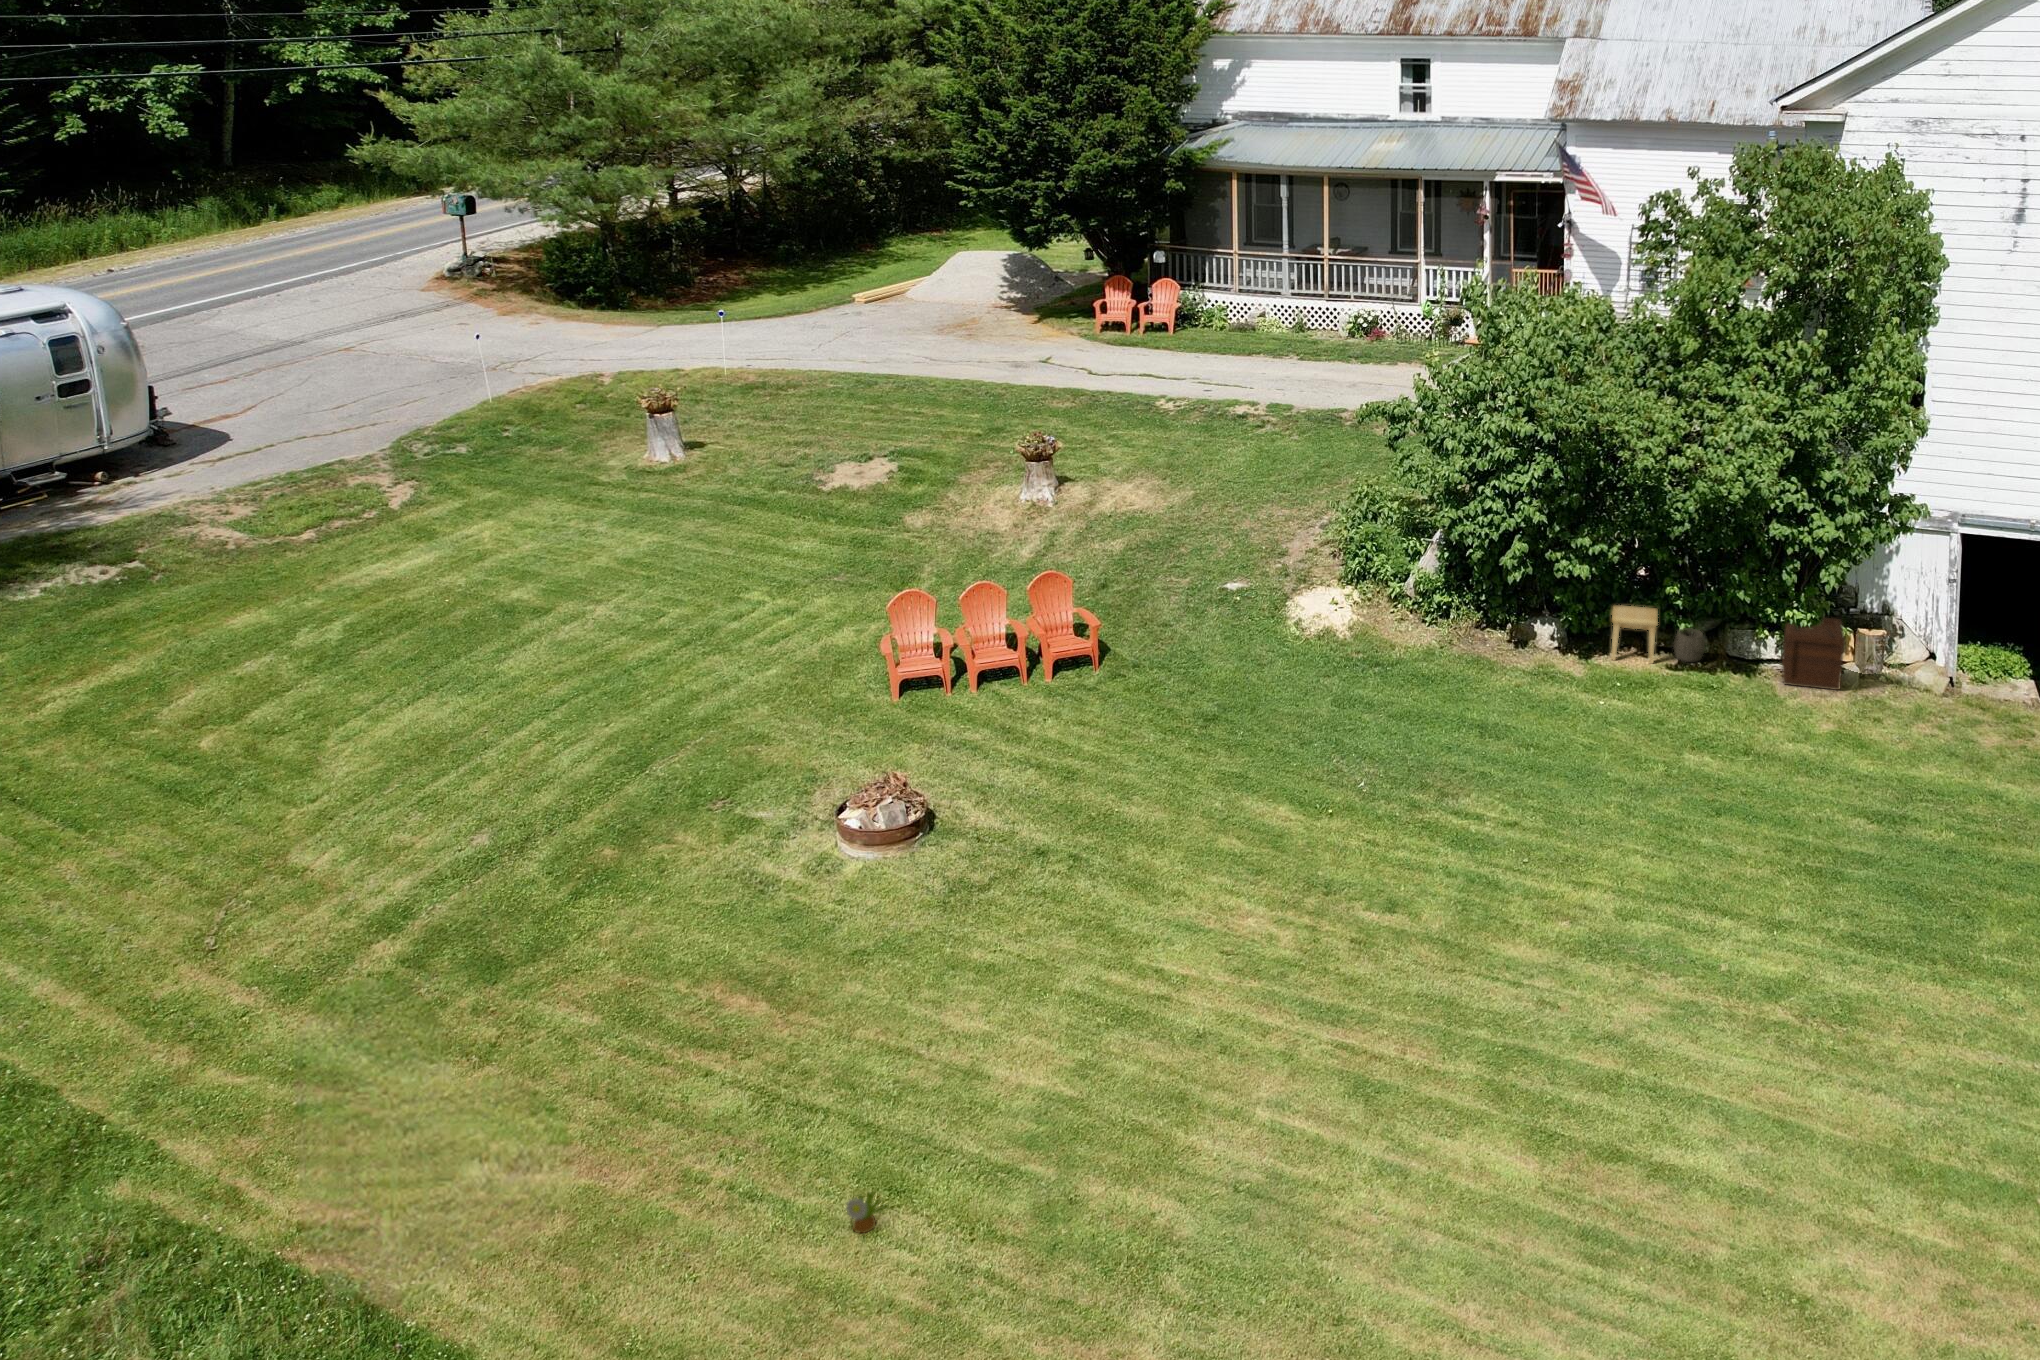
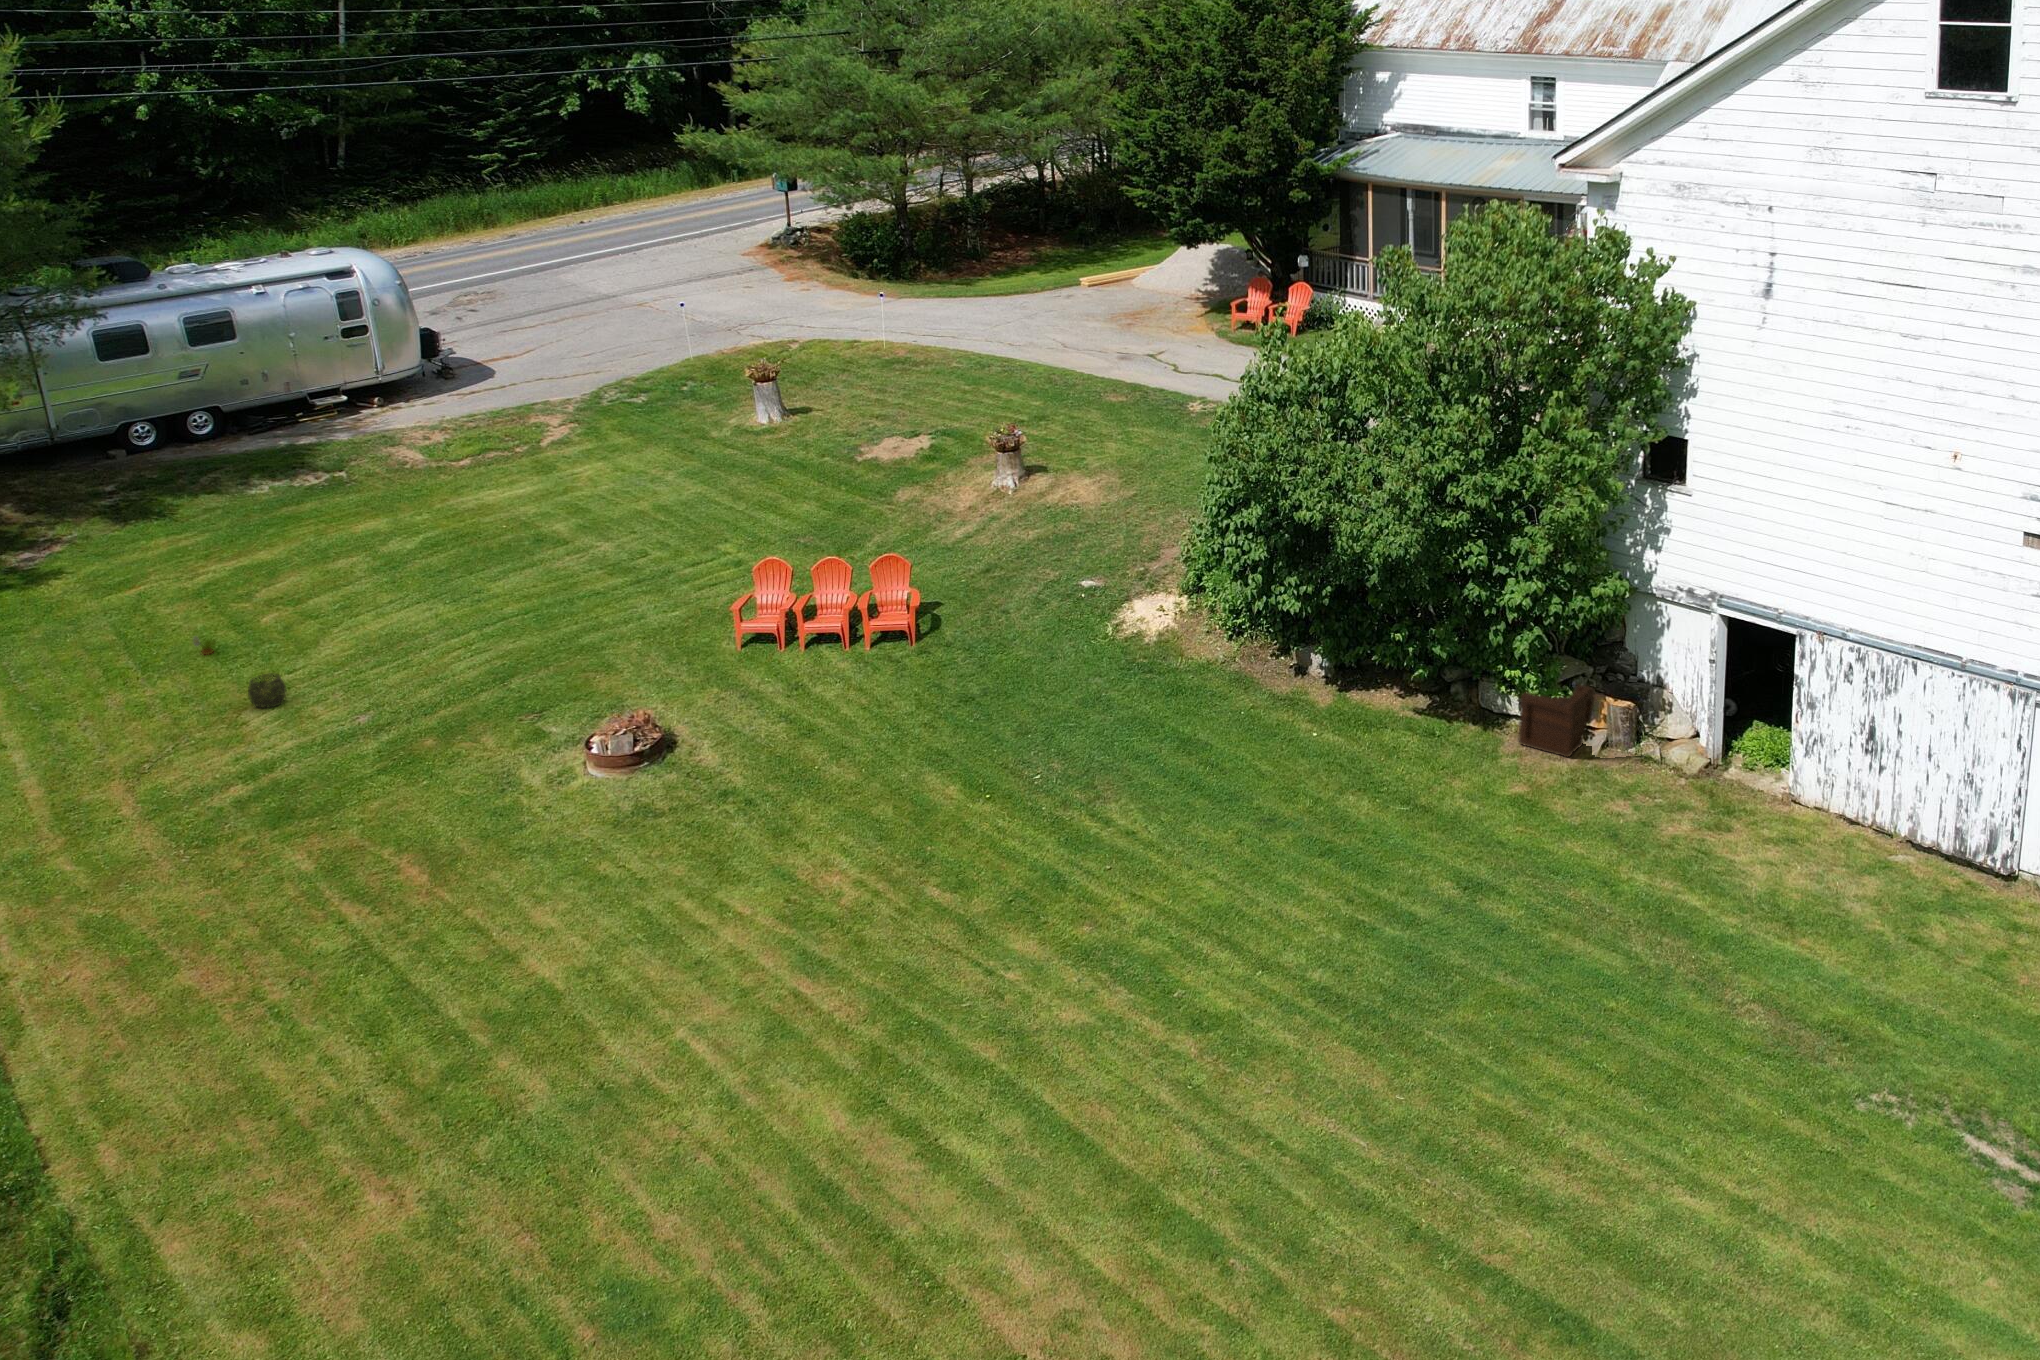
side table: present [1611,606,1658,663] -> none [1379,646,1435,707]
woven basket: present [1673,629,1705,662] -> present [248,673,287,708]
decorative plant: present [846,1192,888,1233] -> present [193,636,216,655]

